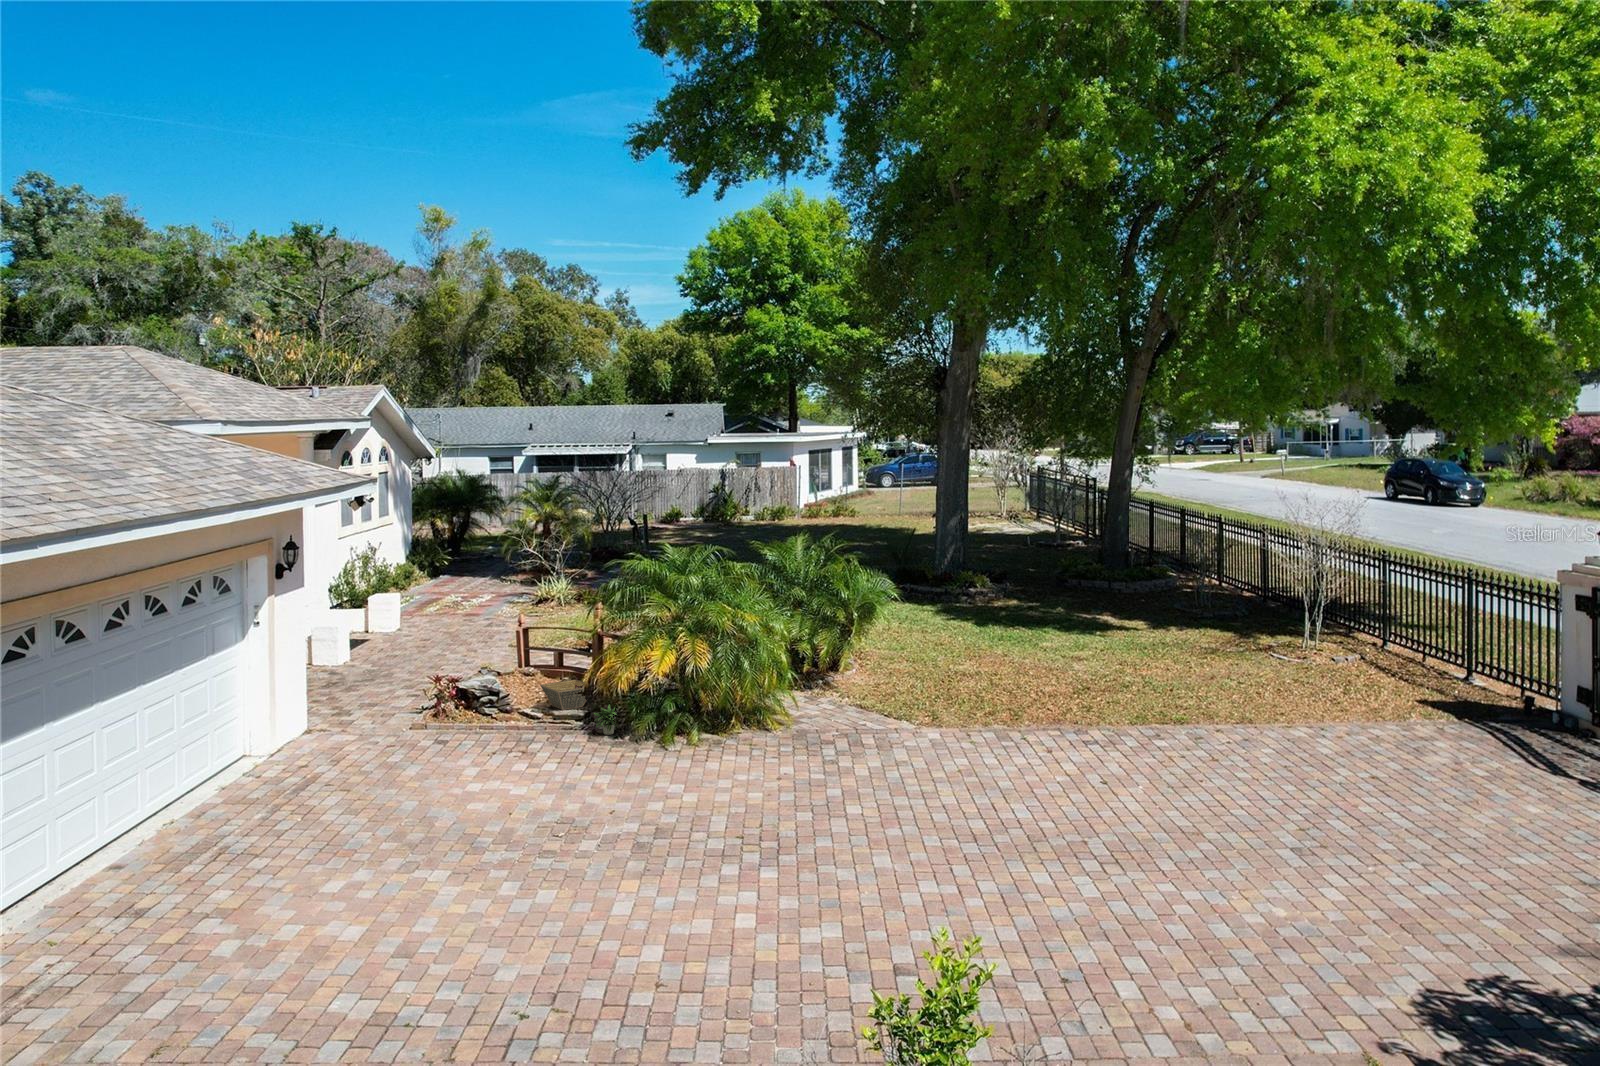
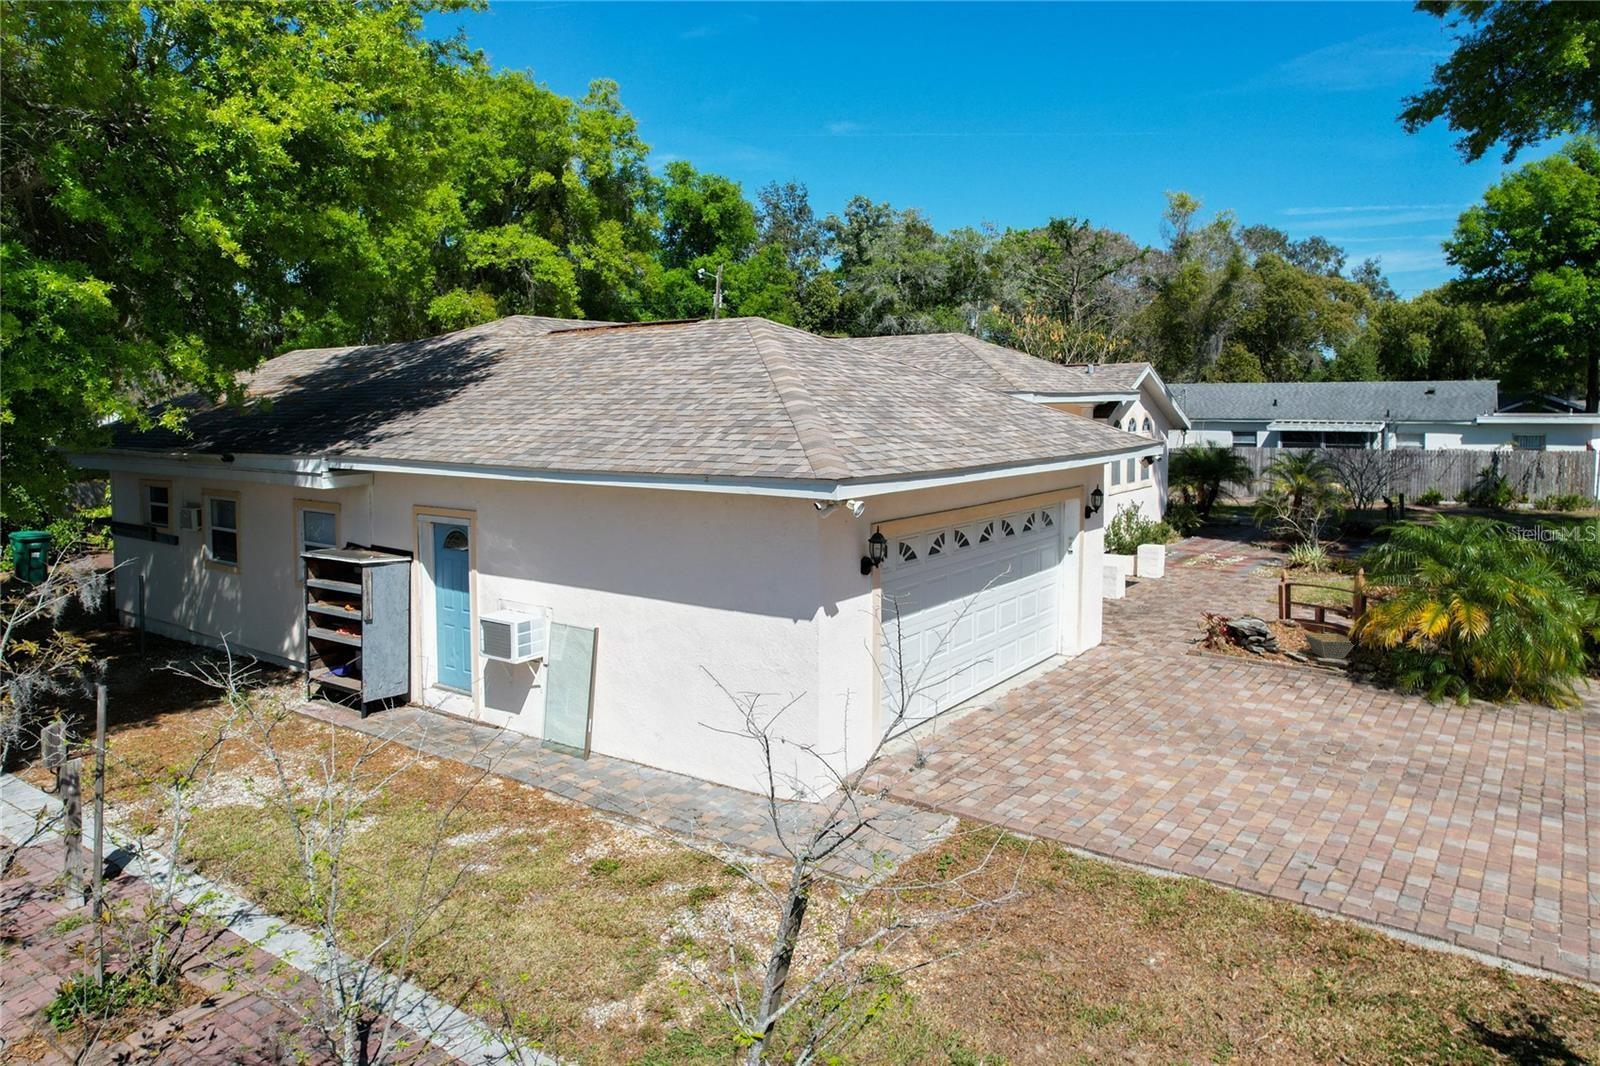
potted plant: present [594,704,618,735] -> none [1359,657,1393,684]

